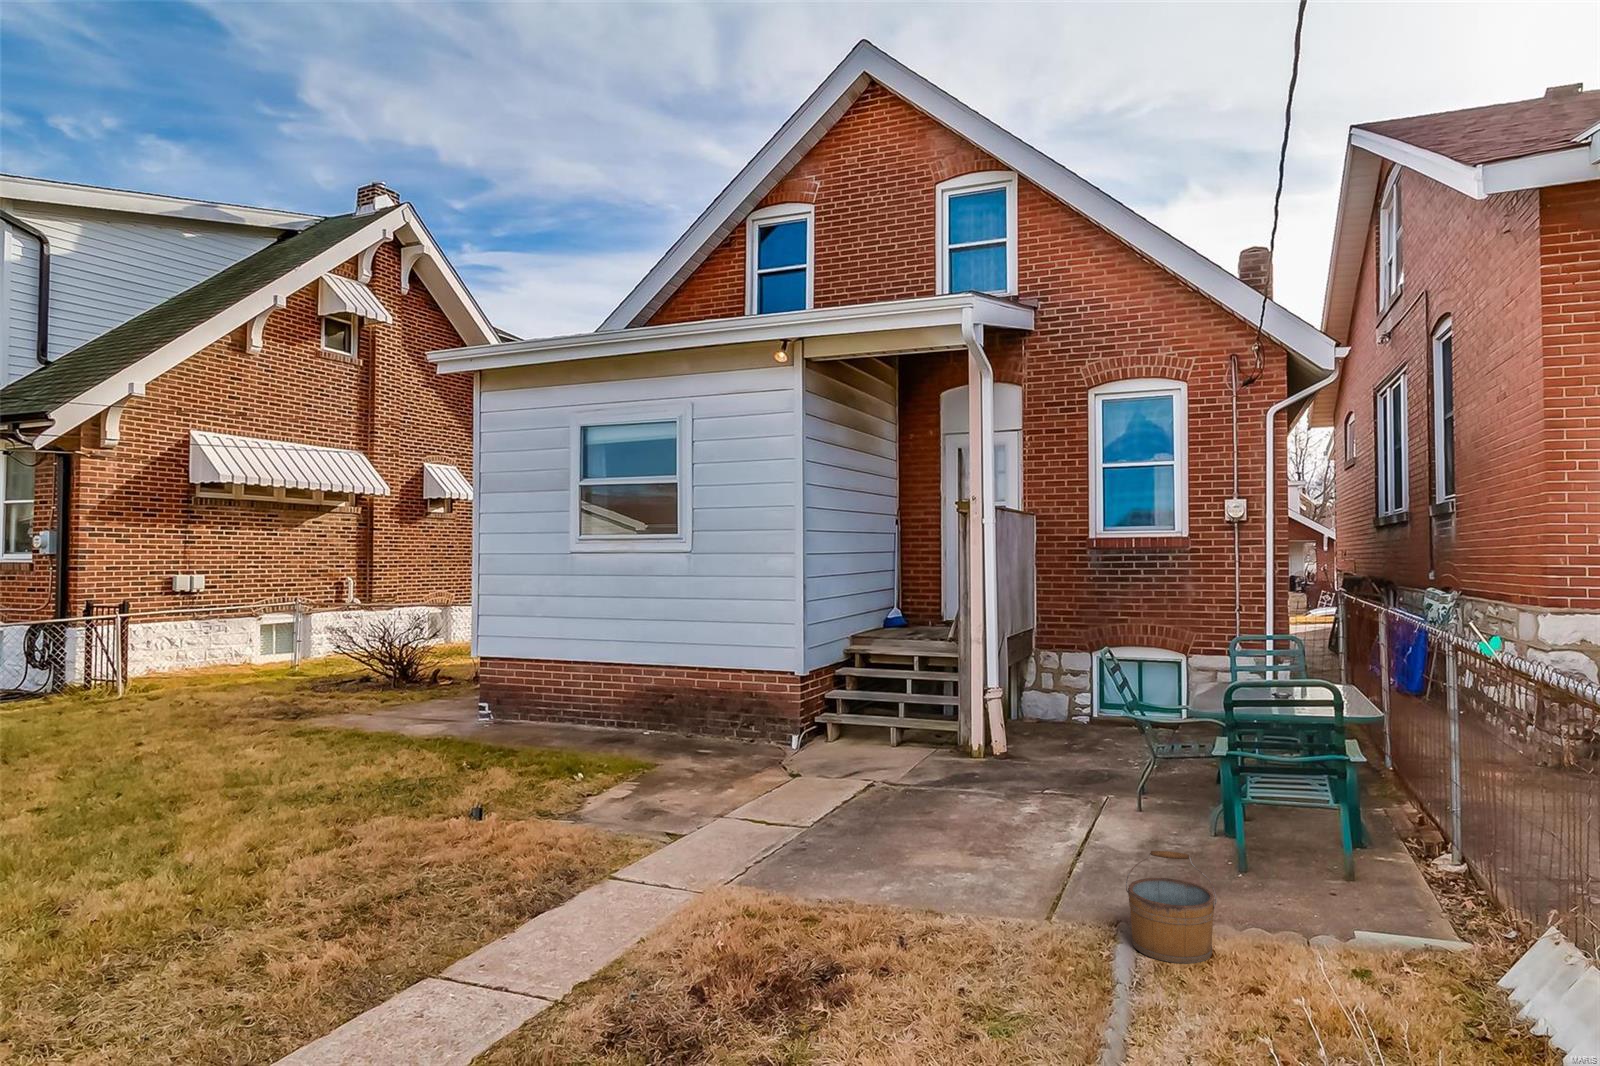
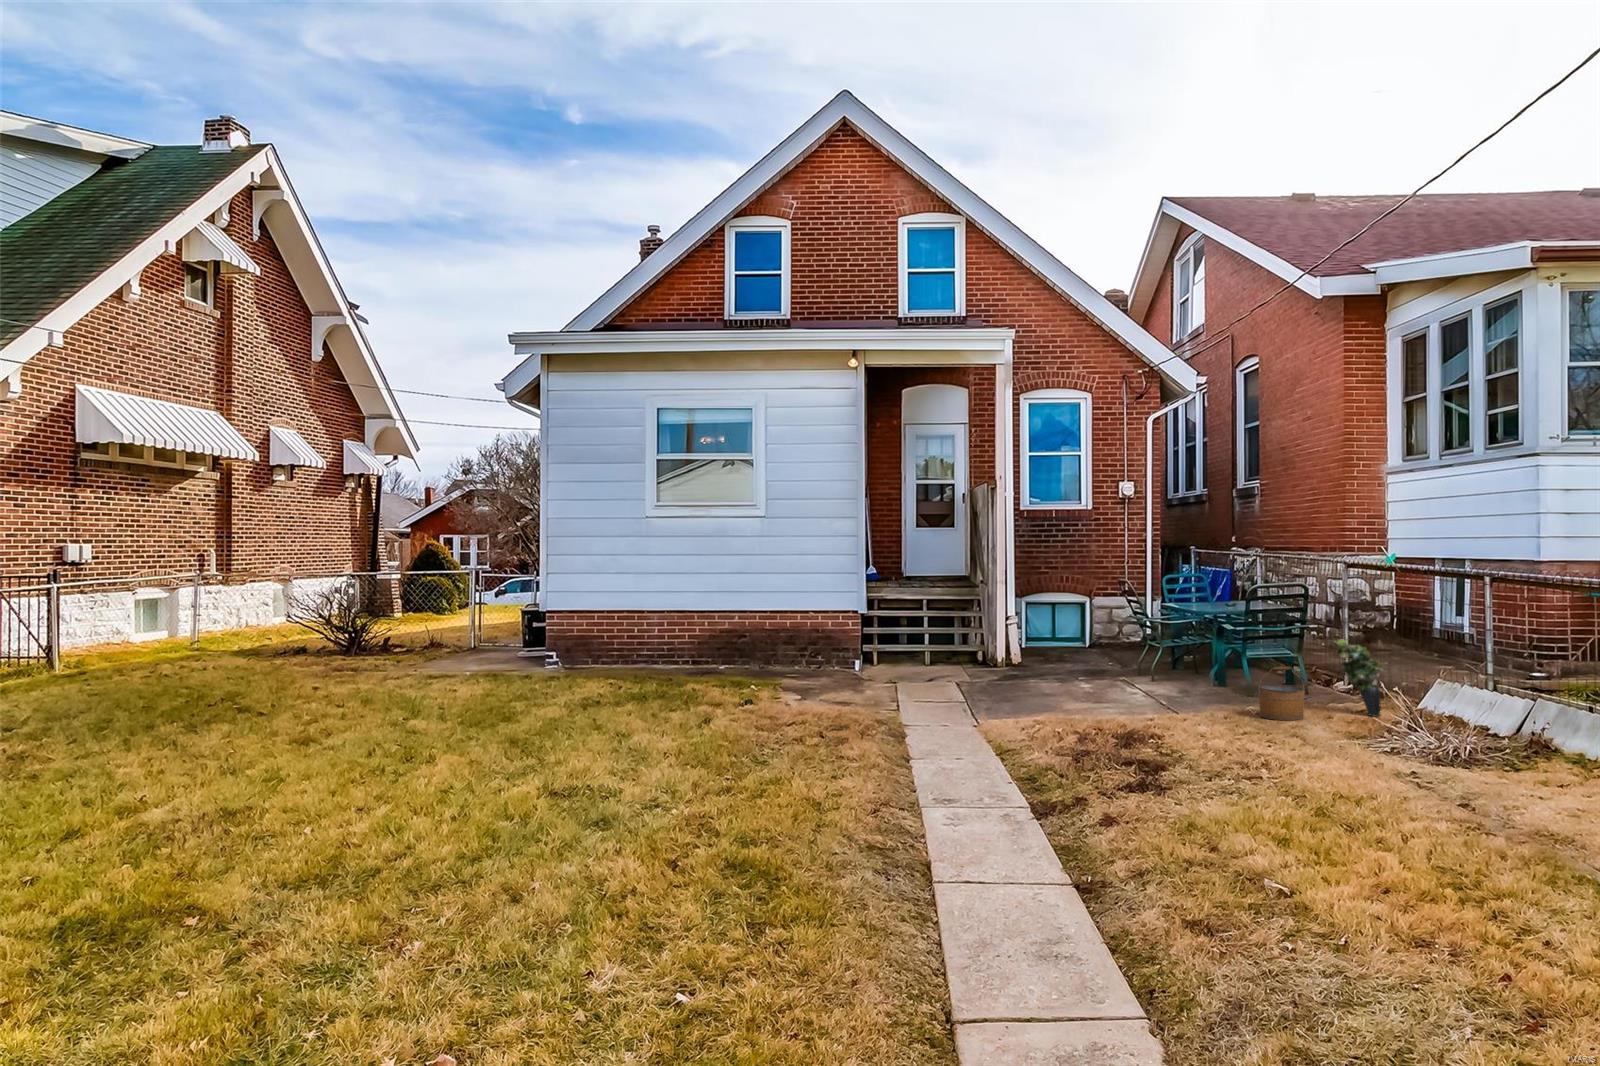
potted plant: none [1279,807,1393,984] -> present [1336,639,1385,717]

